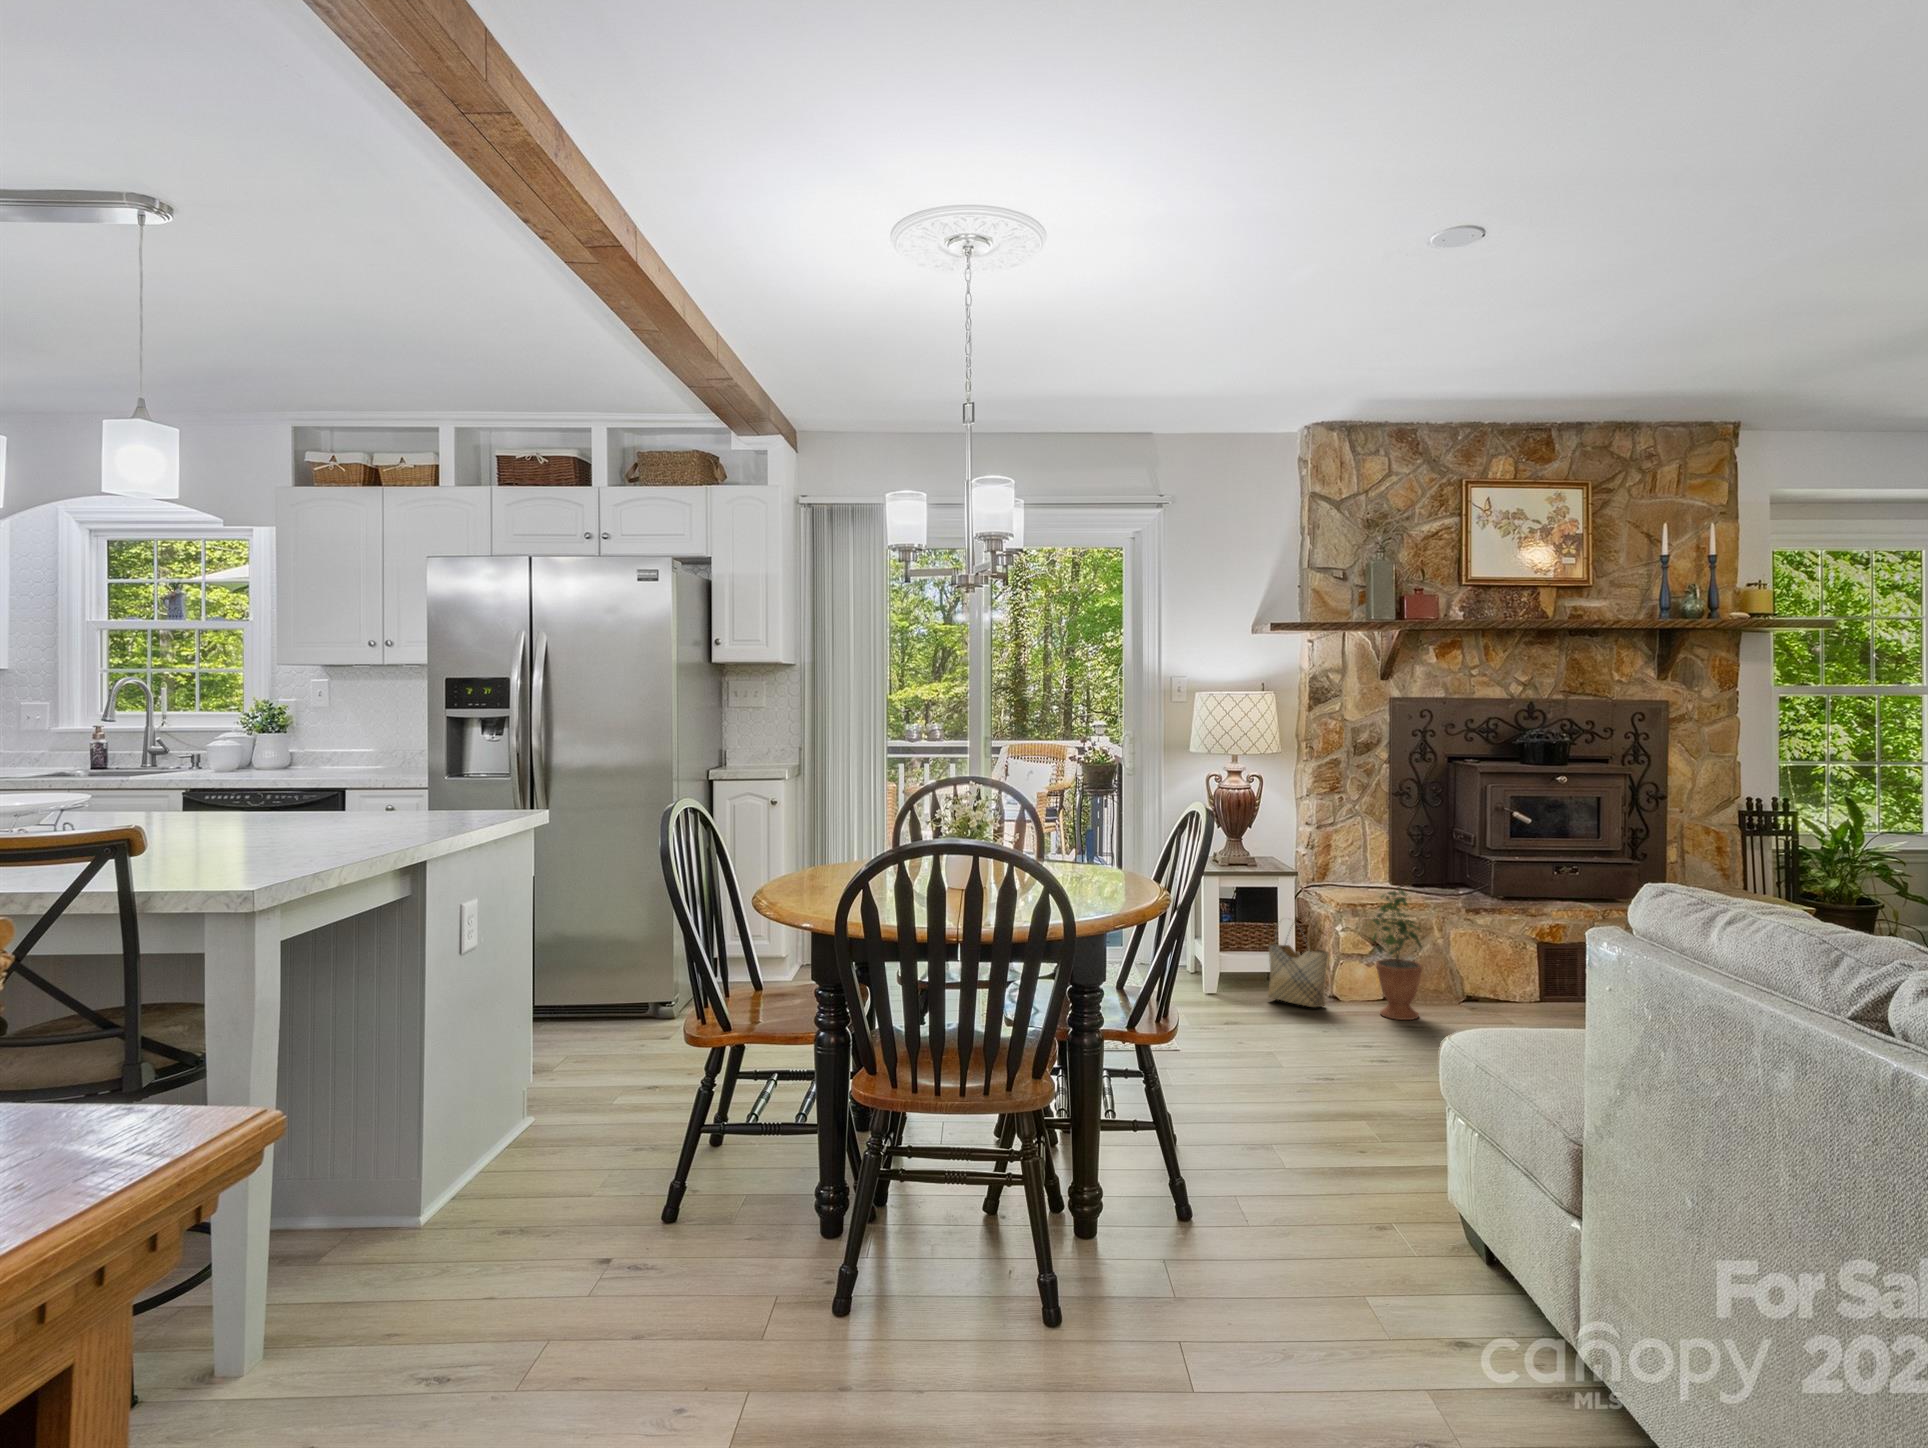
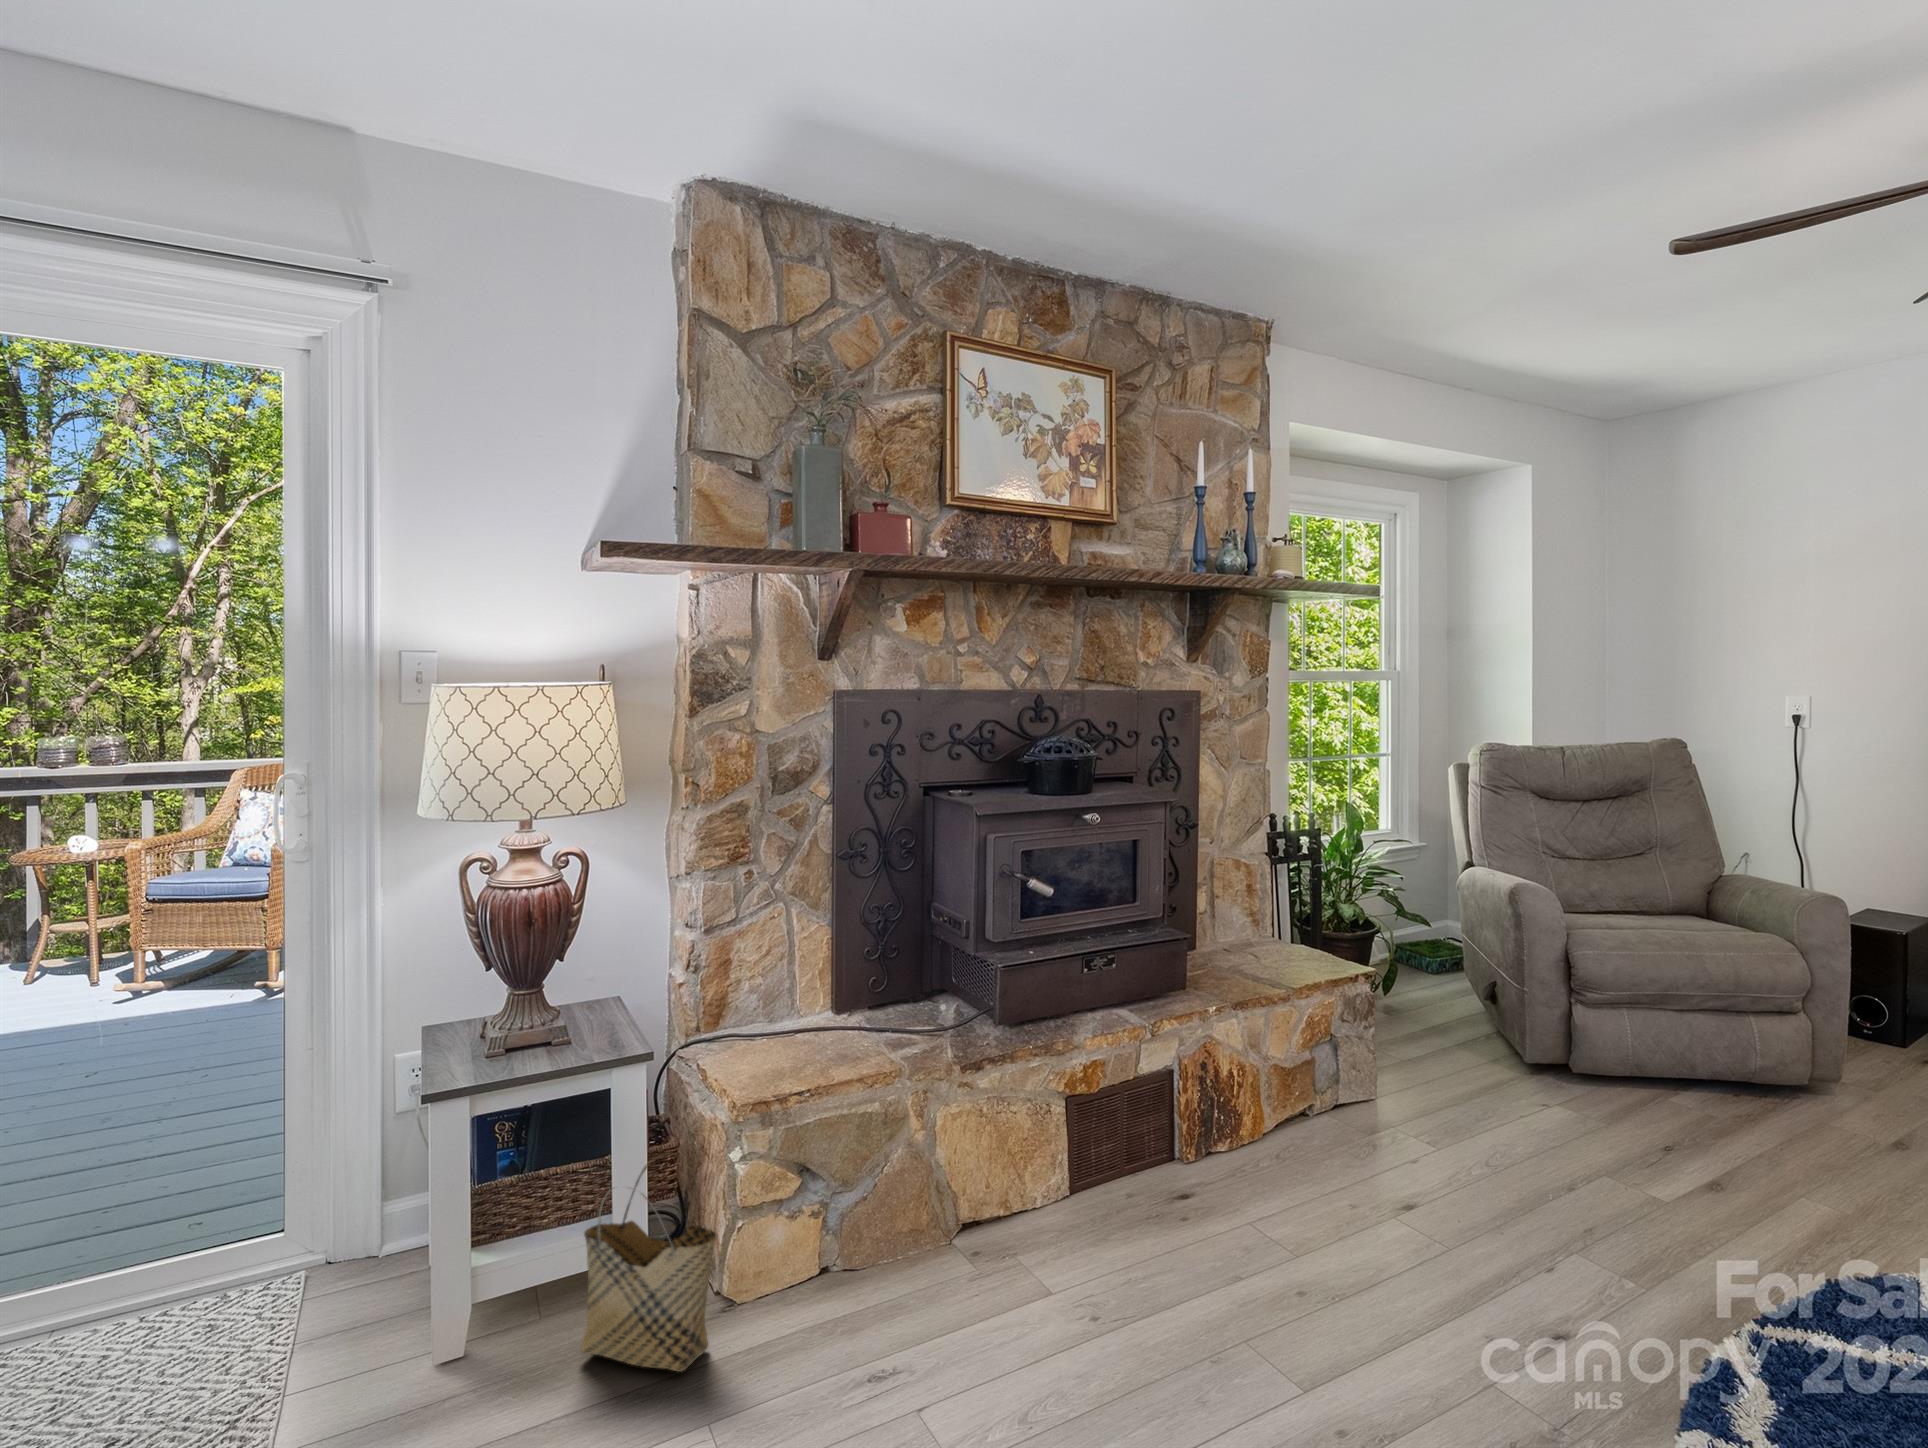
potted plant: present [1372,887,1422,1020] -> none [791,1070,904,1369]

